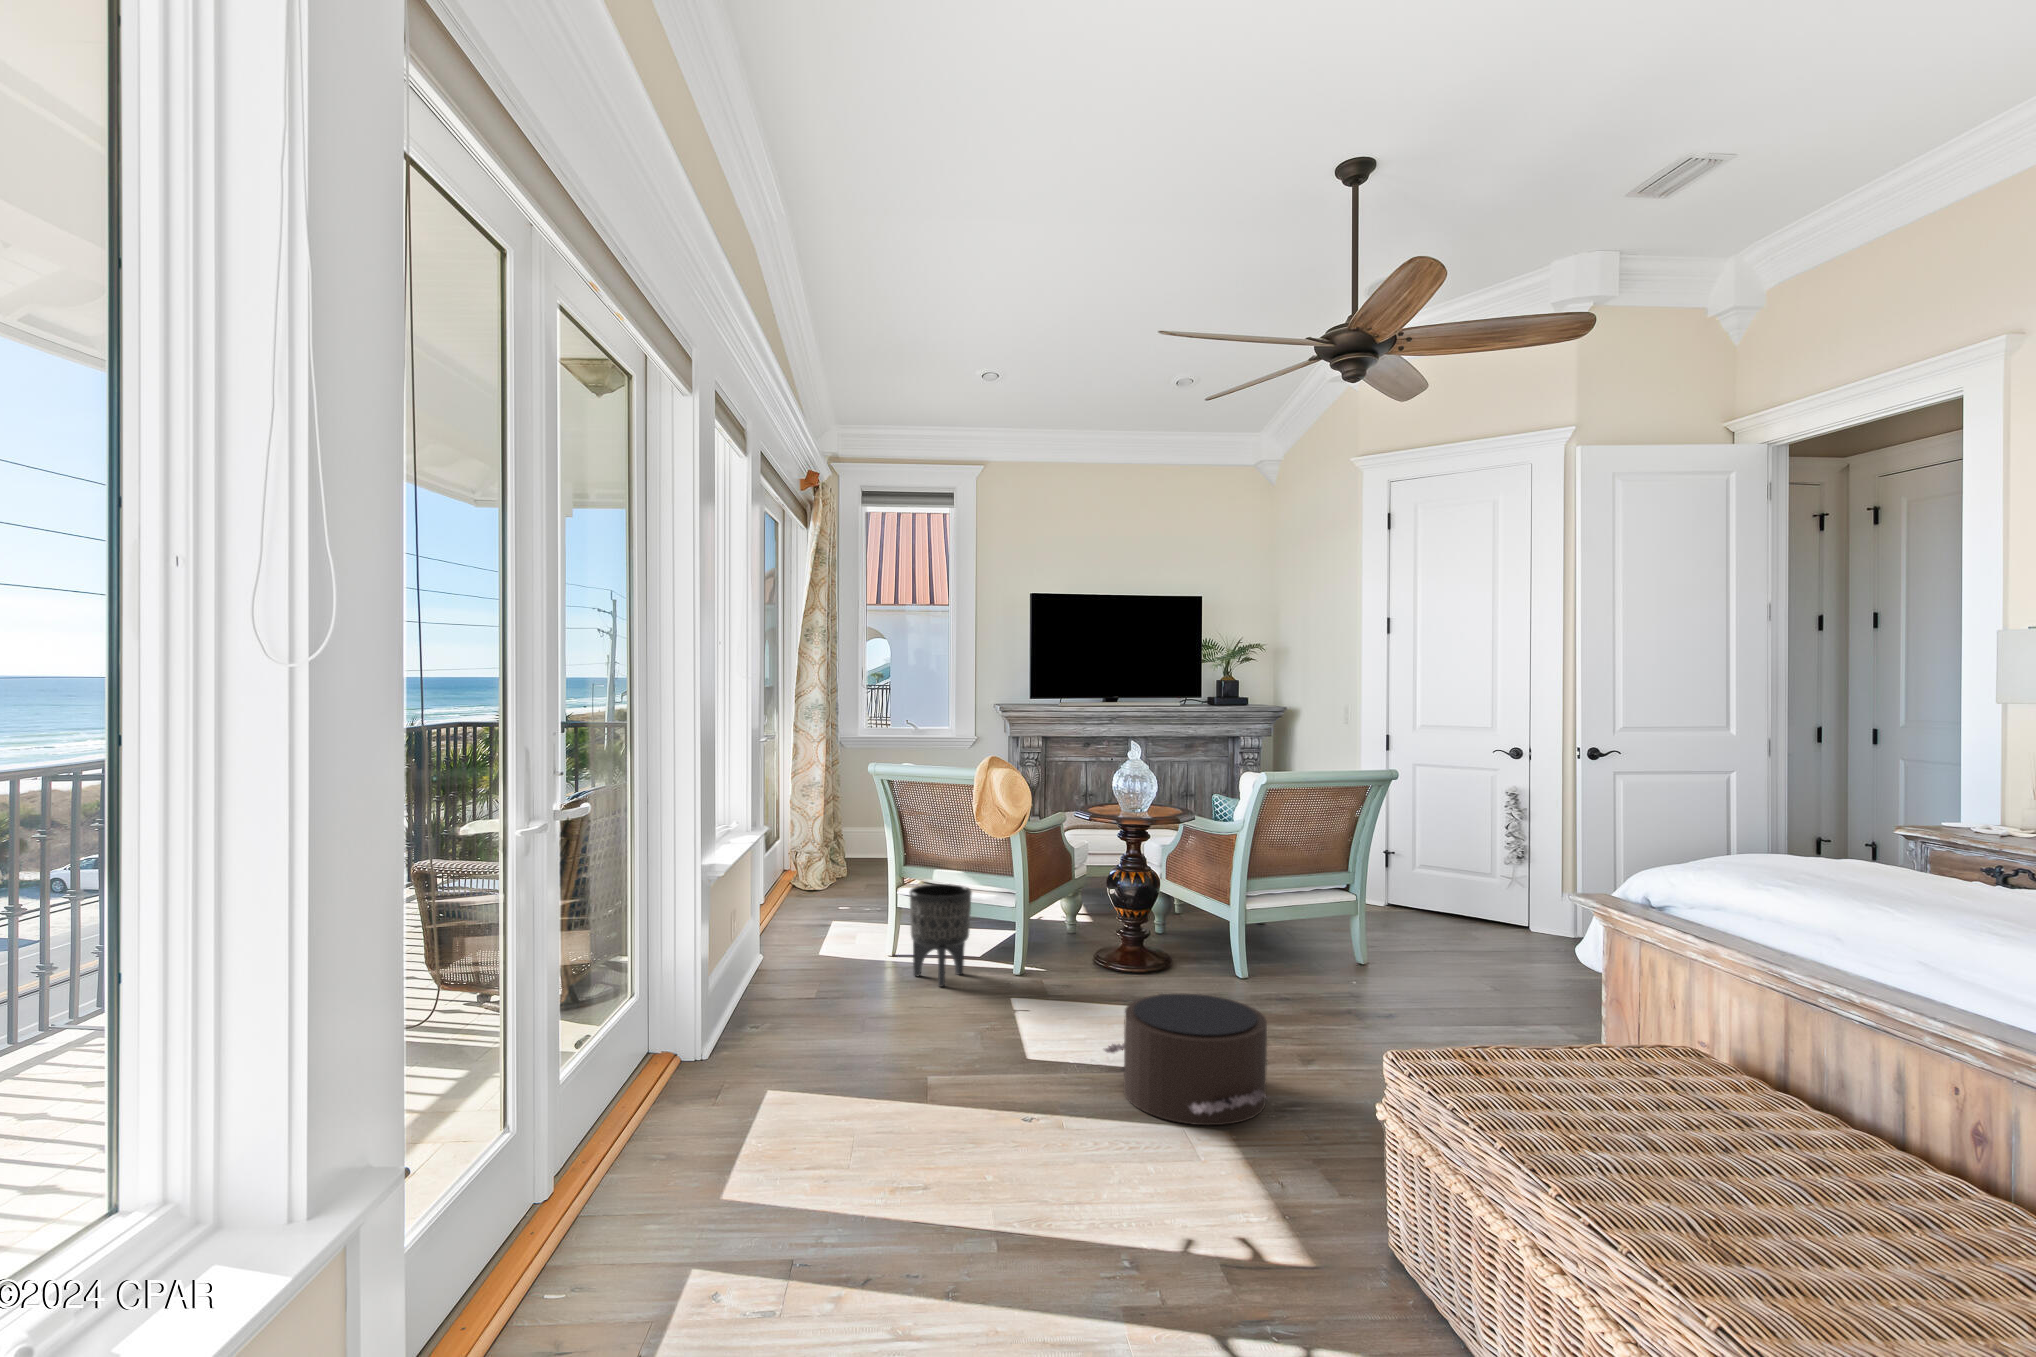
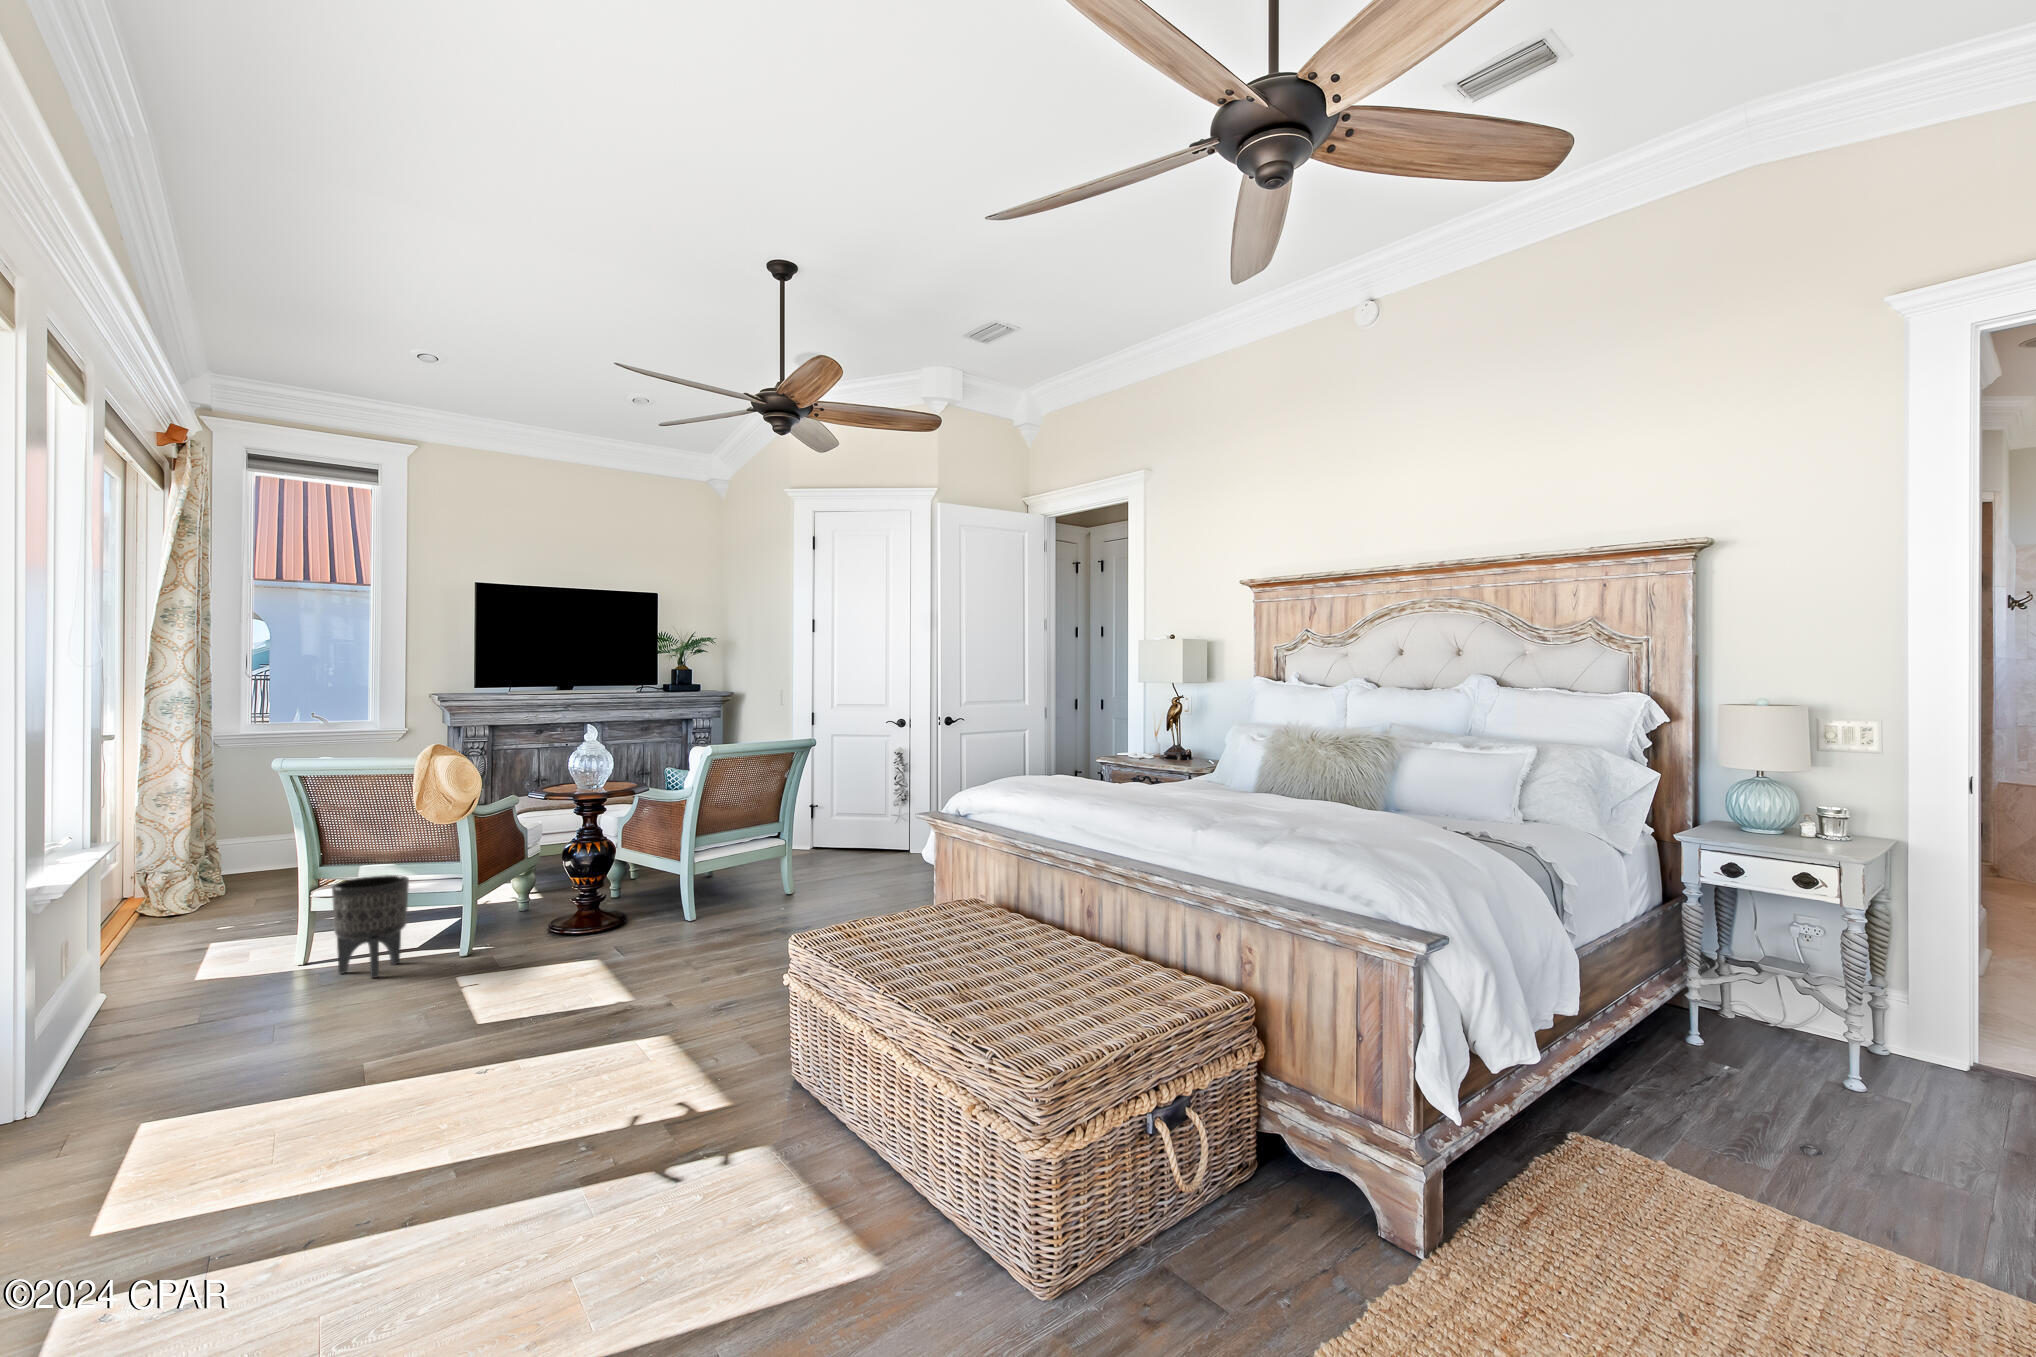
pouf: present [1104,993,1267,1125] -> none [556,932,708,1038]

